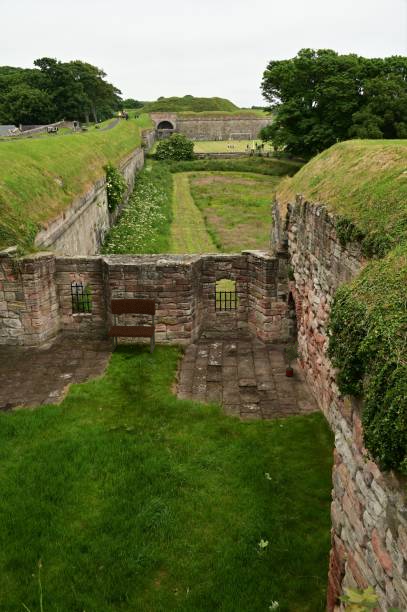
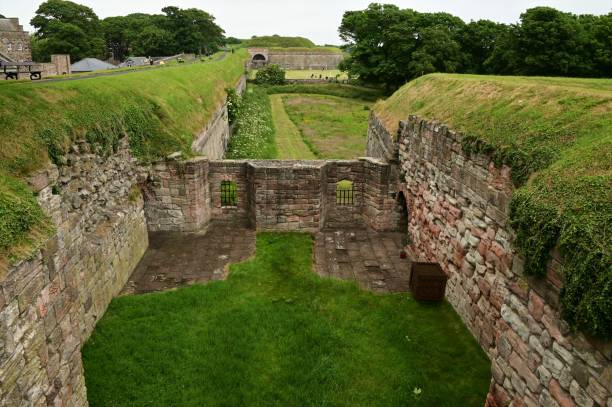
bench: present [107,299,156,353] -> none [255,195,293,239]
wooden crate: none [286,379,328,428] -> present [409,261,448,301]

